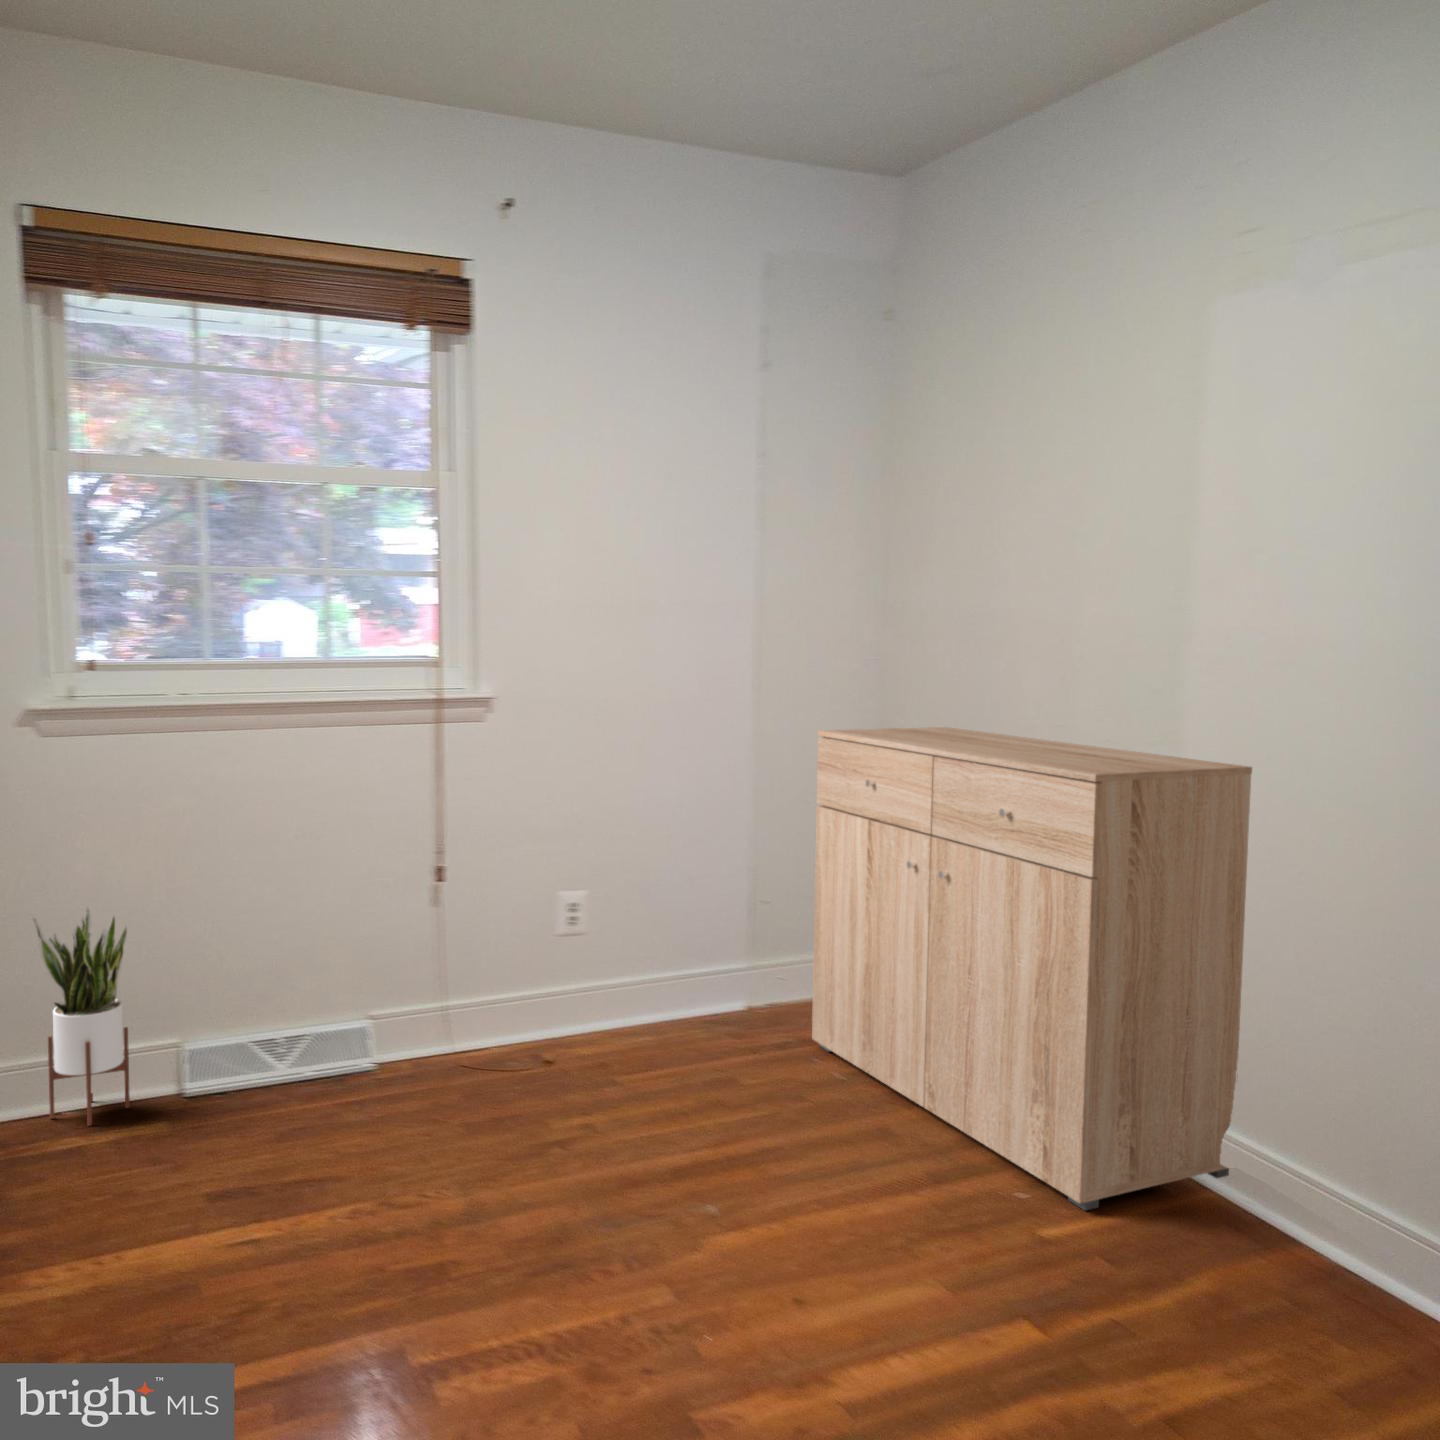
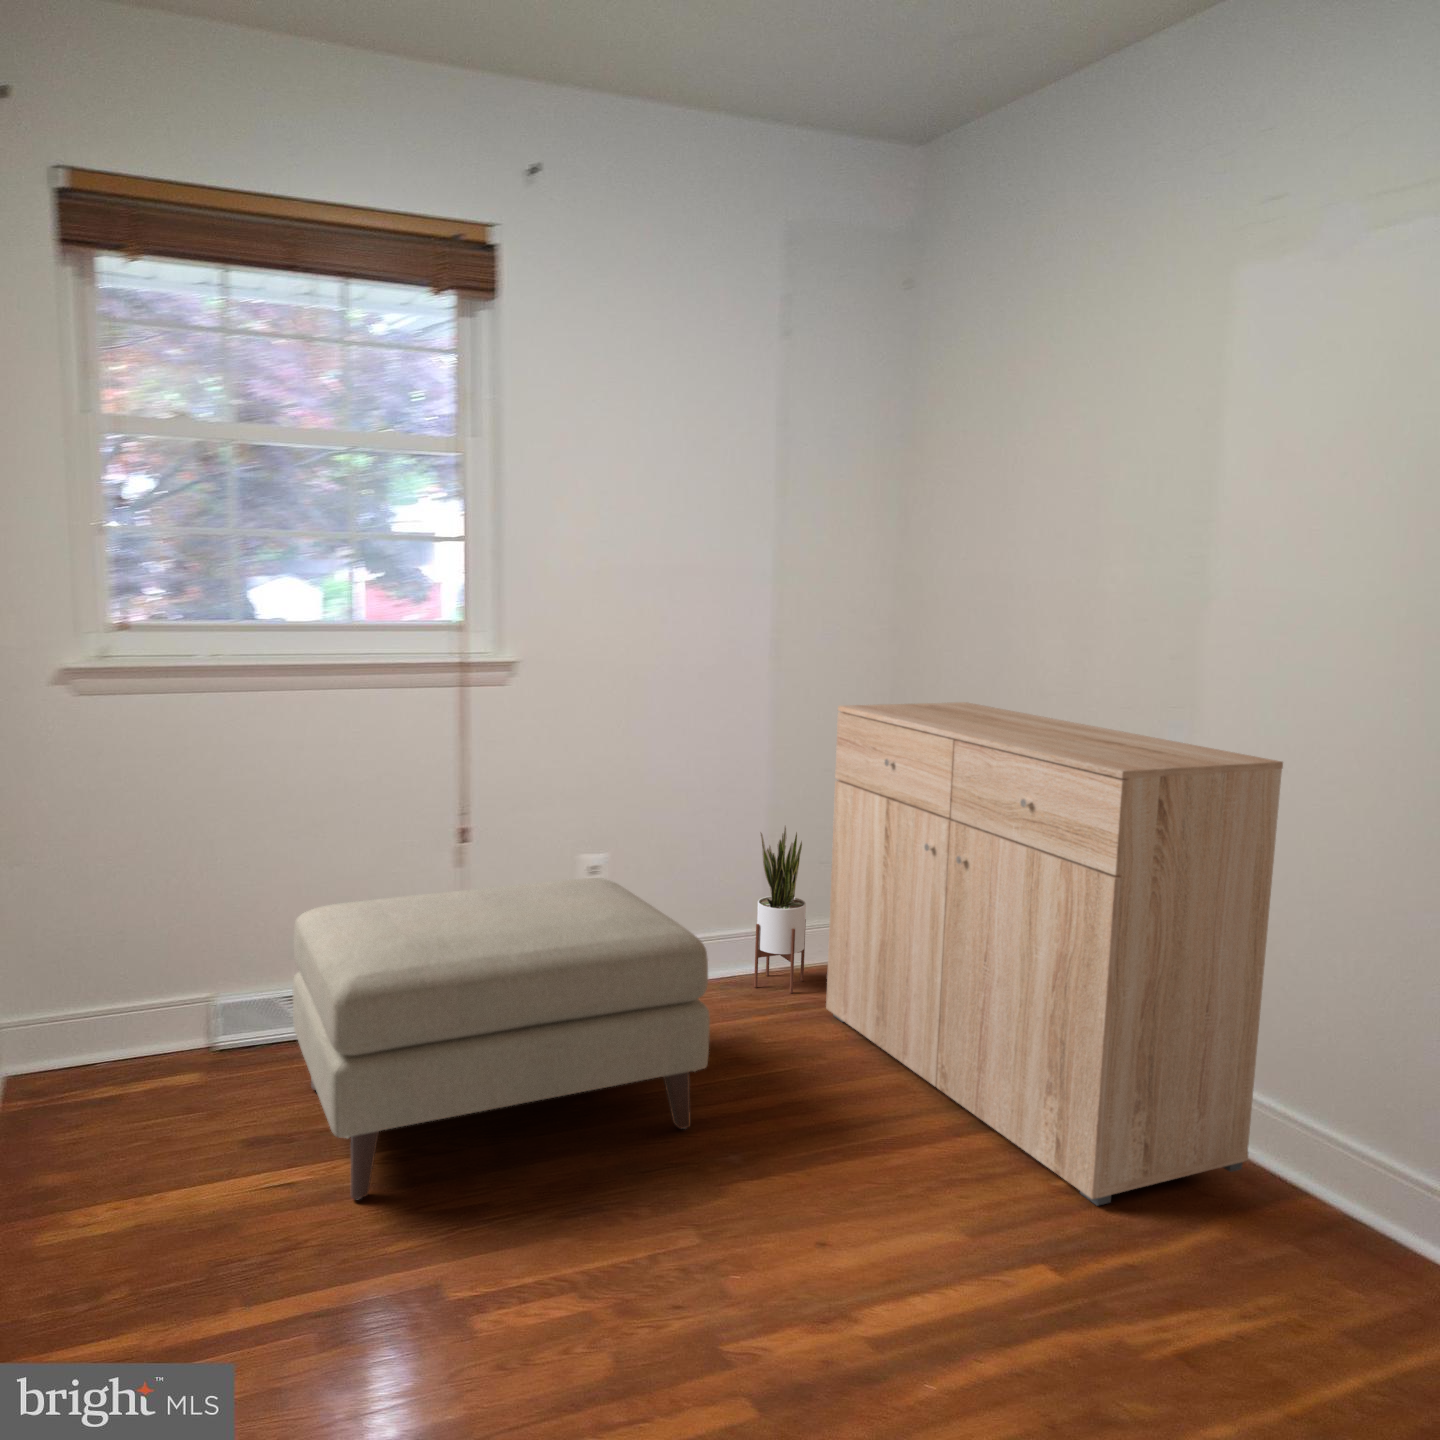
ottoman: none [273,905,696,1220] -> present [293,878,710,1199]
potted plant: present [32,907,130,1126] -> present [754,826,806,993]

